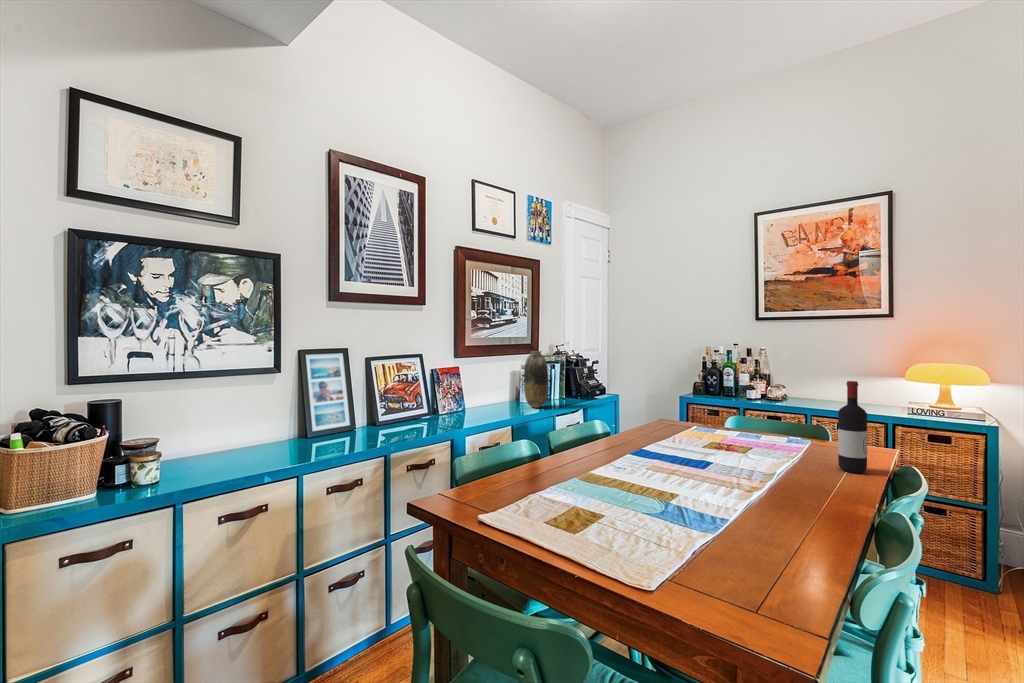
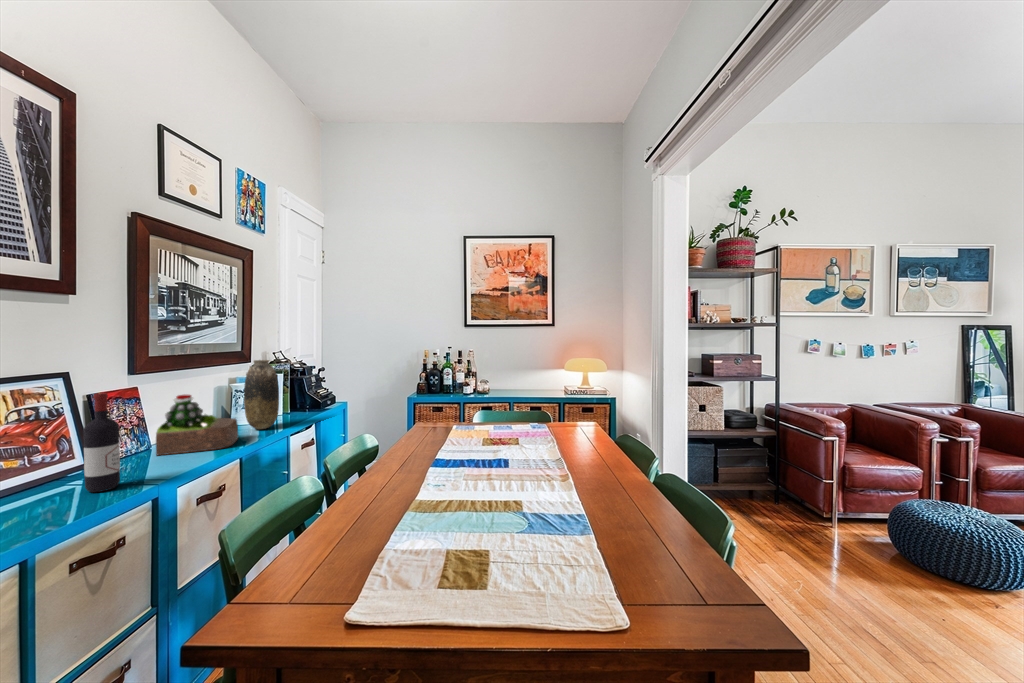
succulent plant: none [465,374,516,416] -> present [156,395,238,455]
wine bottle: present [838,381,867,473] -> present [83,393,120,492]

